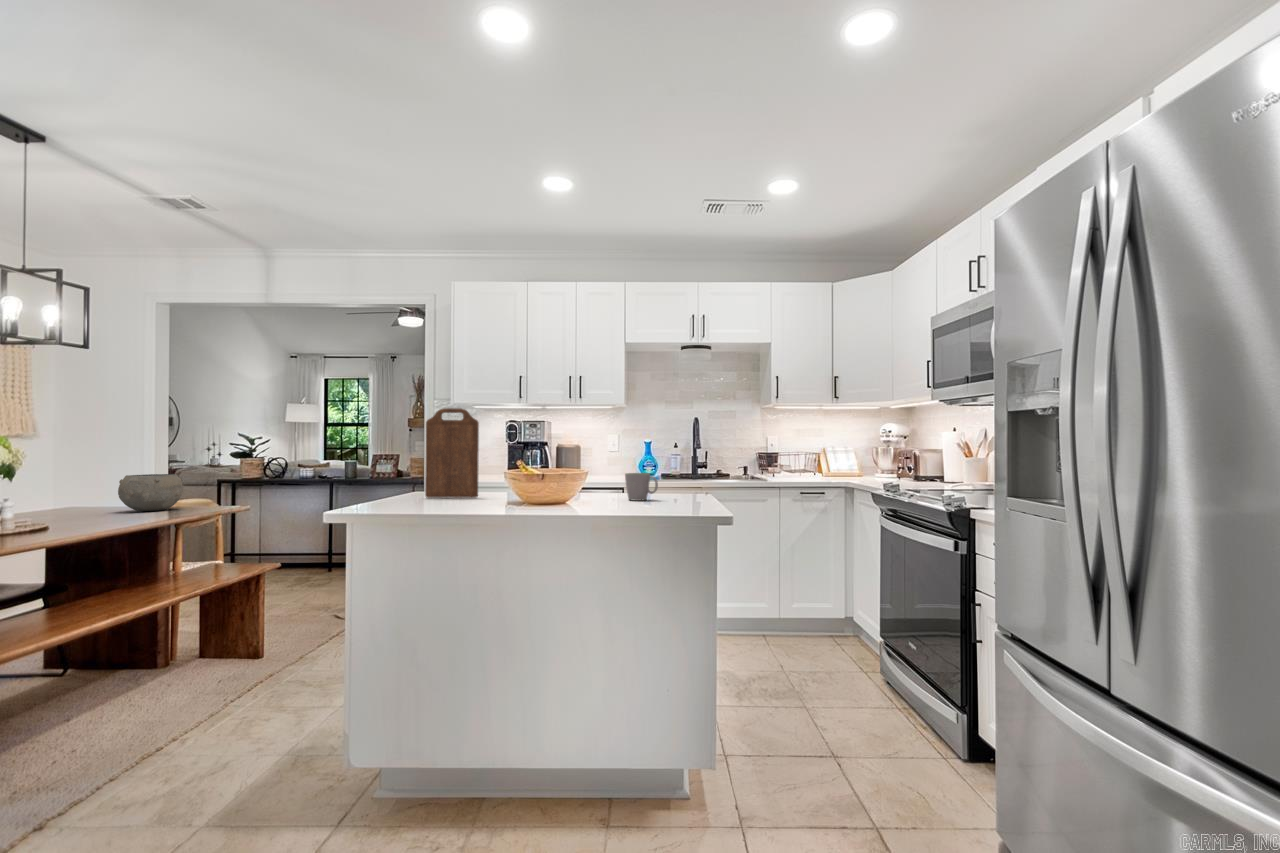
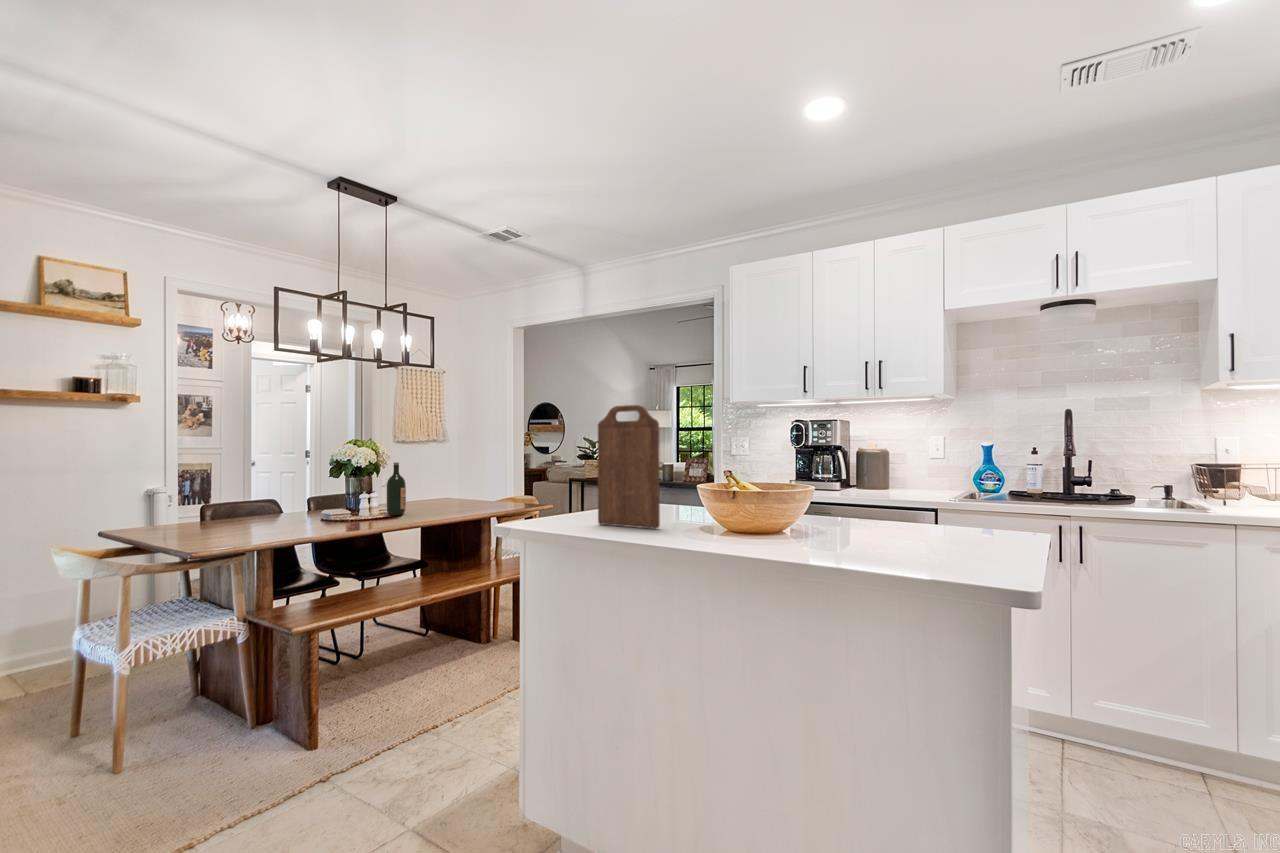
wine bottle: none [59,458,86,519] -> present [387,463,406,515]
mug: present [625,473,658,501] -> none [866,506,927,558]
ceramic bowl: present [118,474,183,511] -> none [437,477,485,510]

